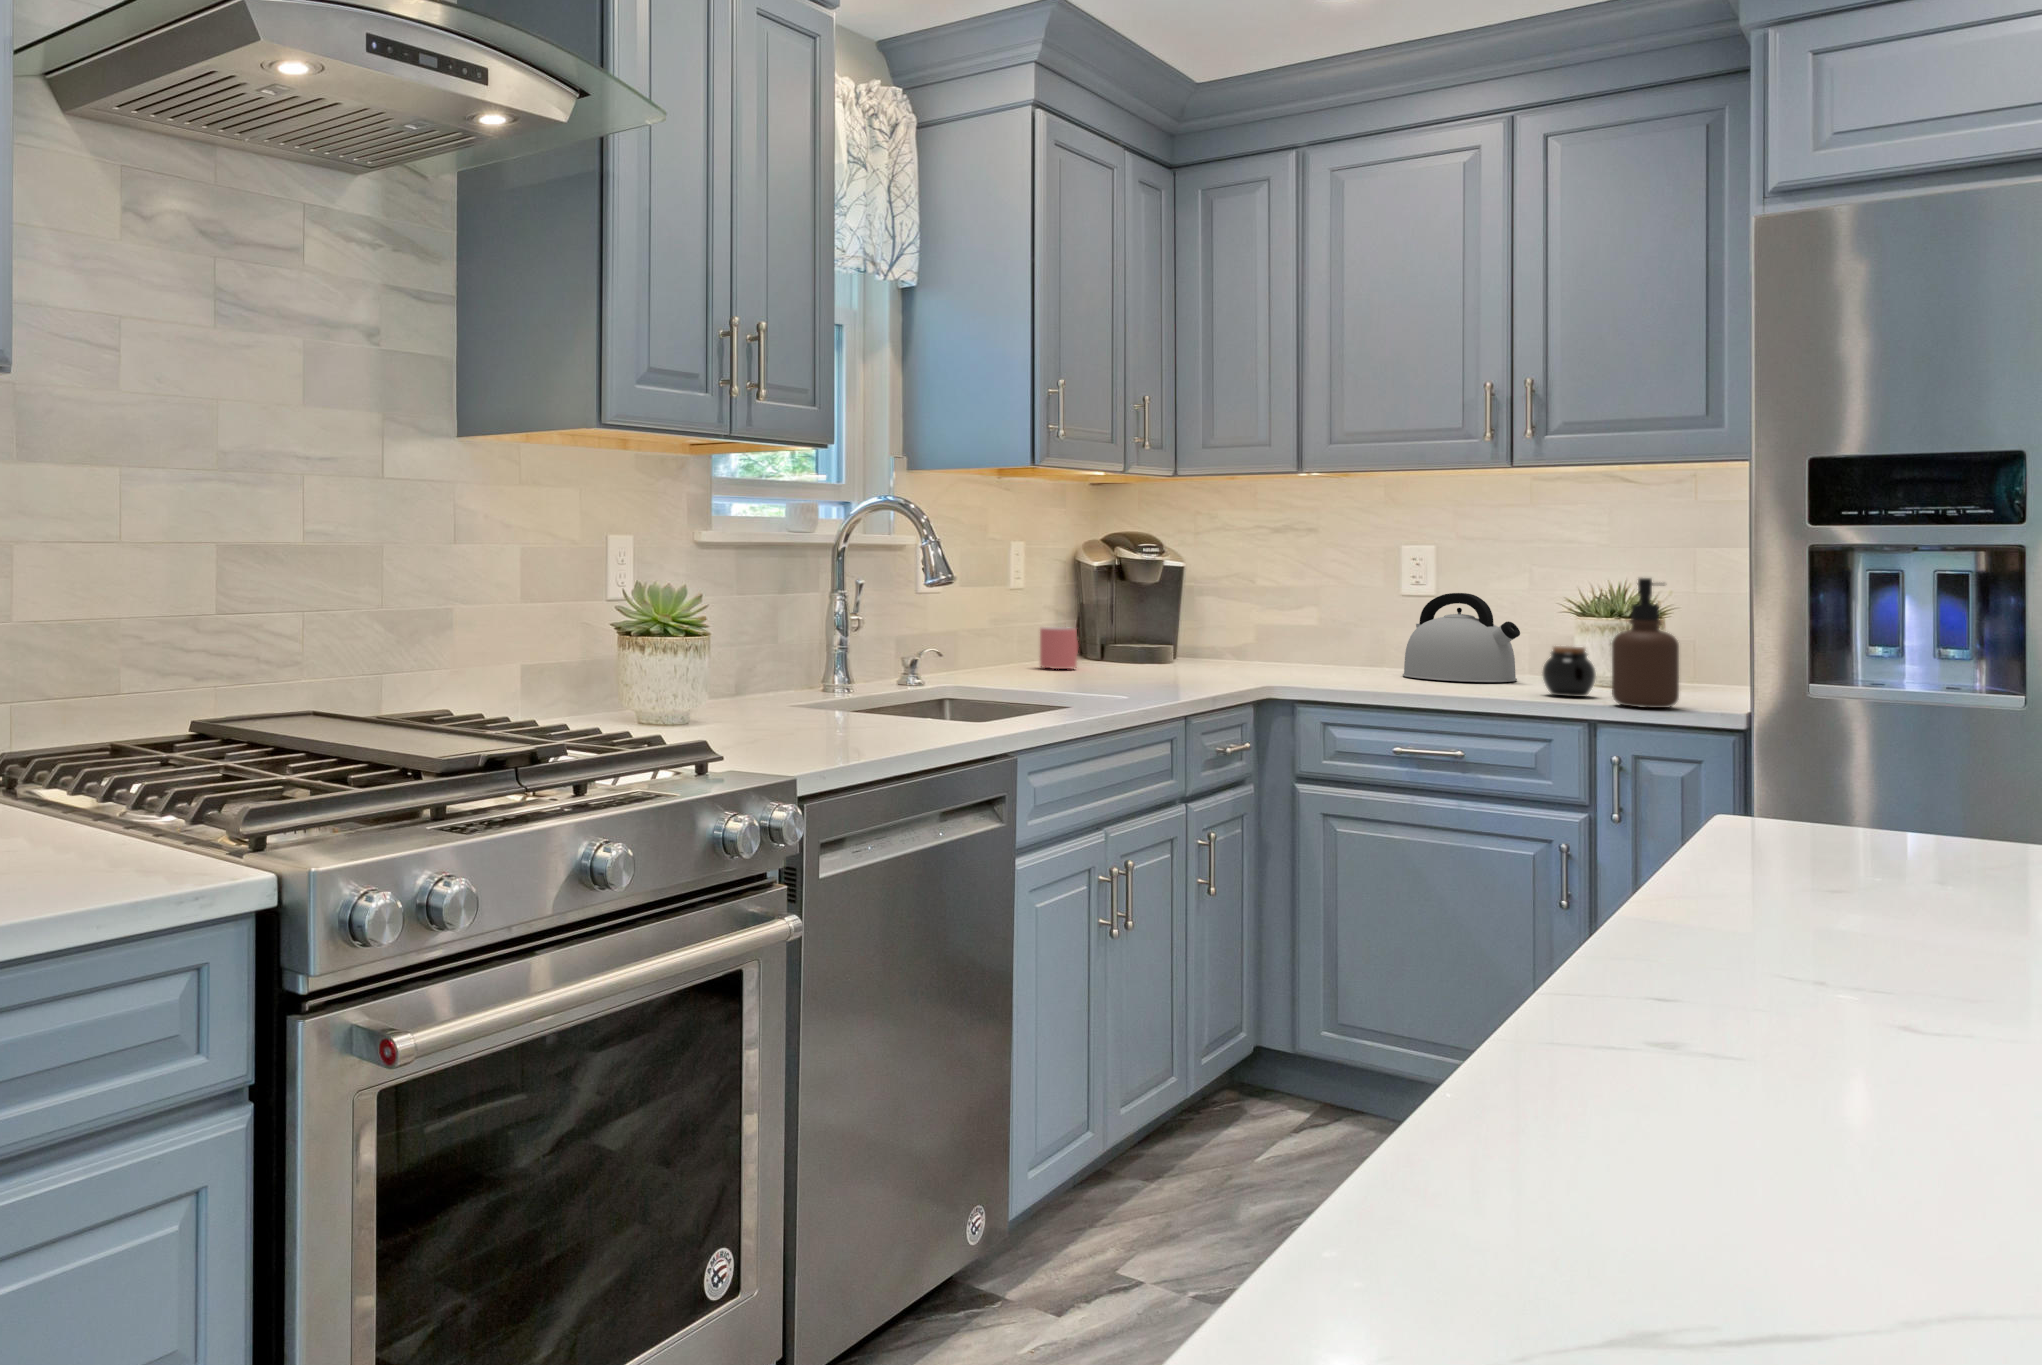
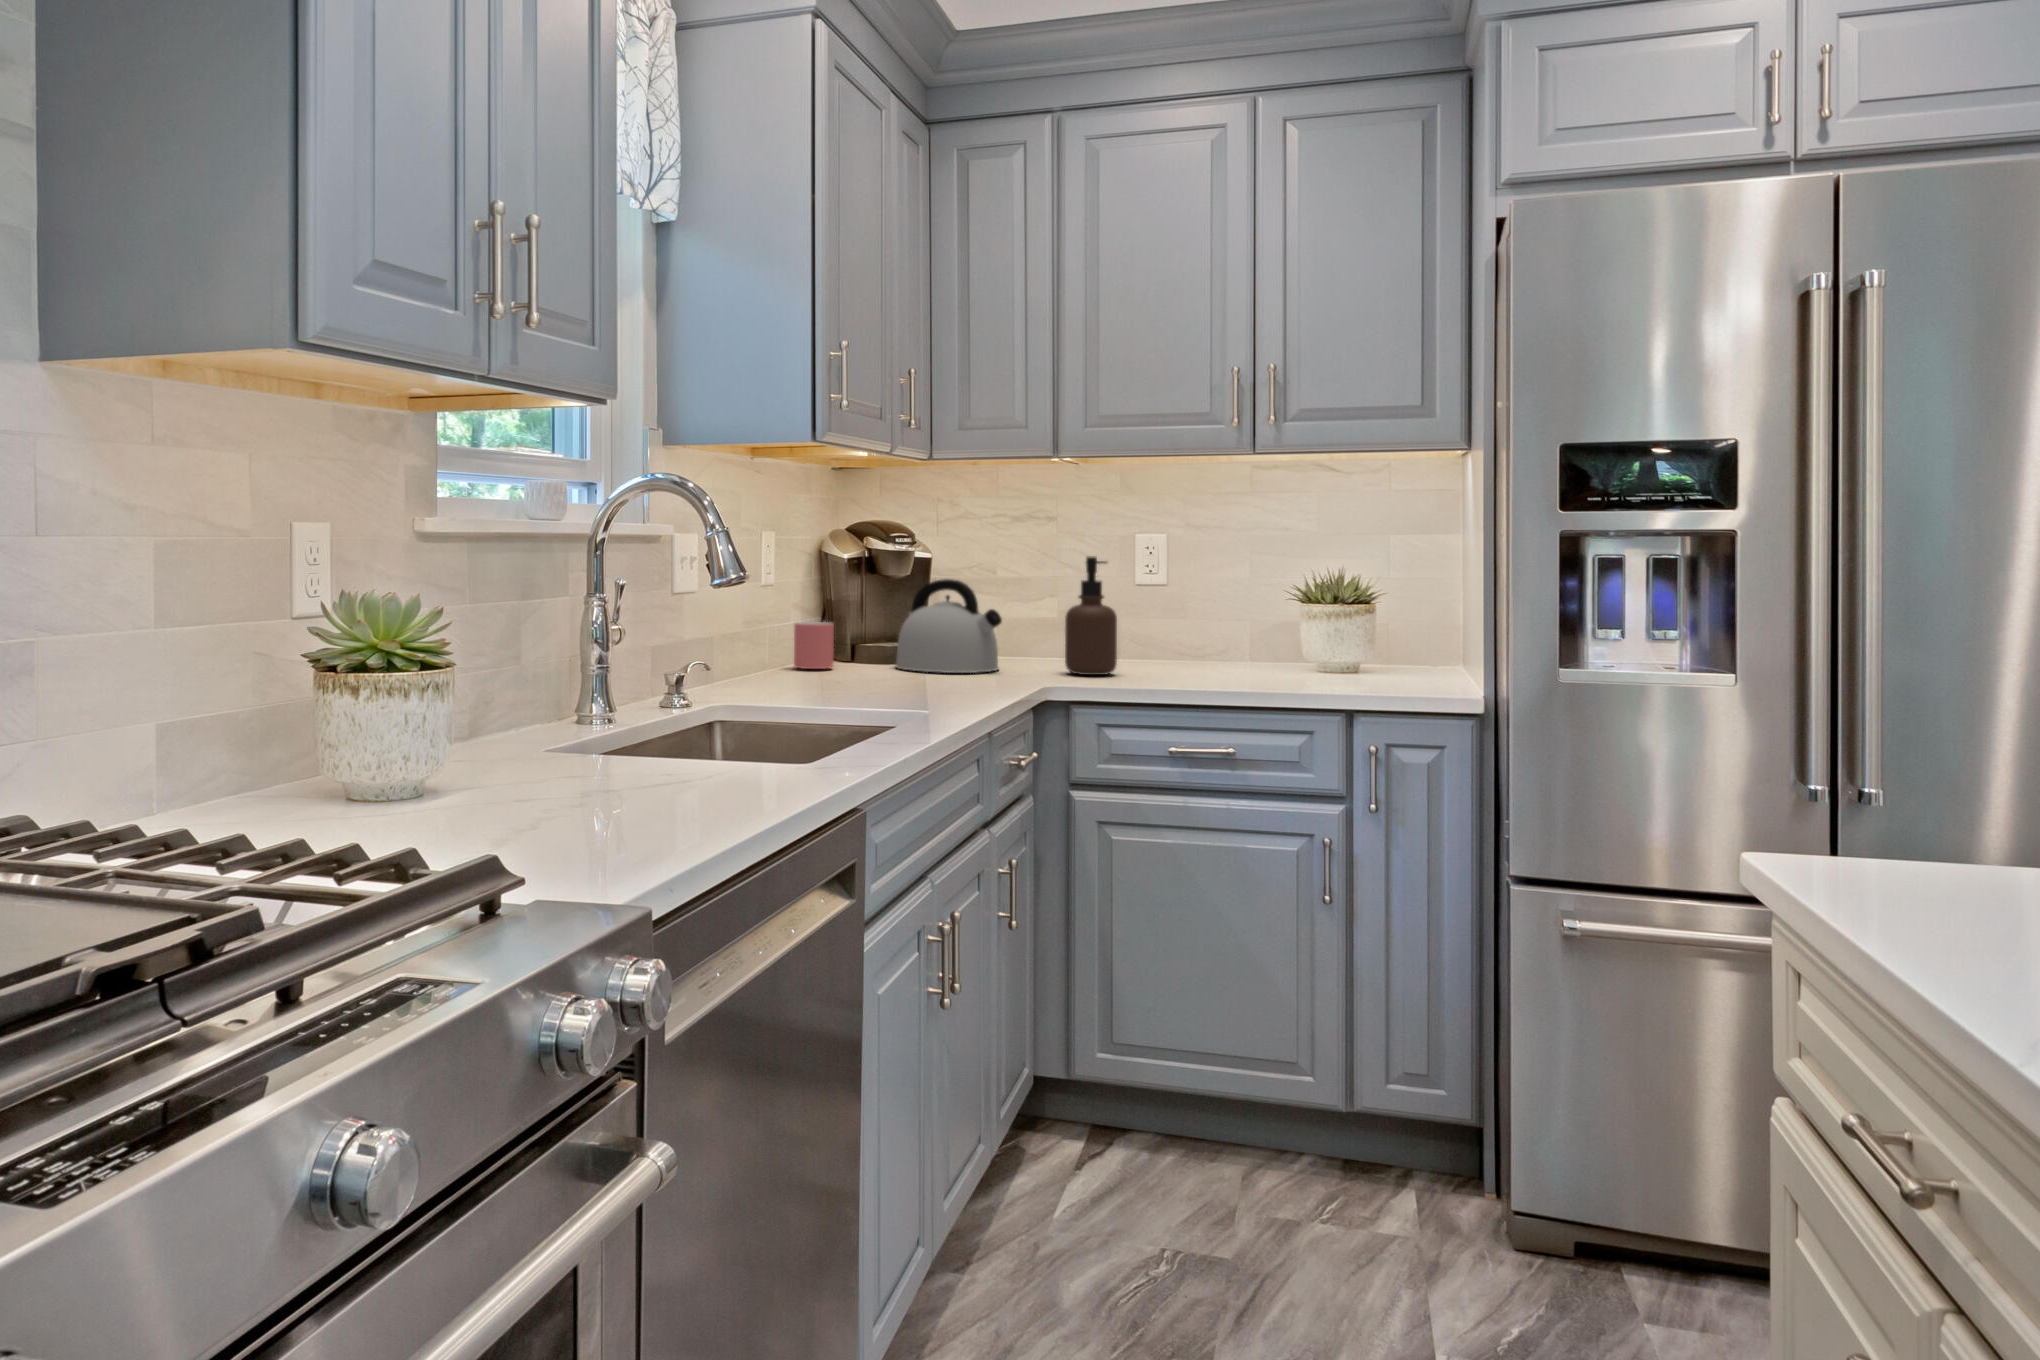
soap dispenser: present [1612,578,1679,708] -> present [1065,557,1117,675]
kettle: present [1403,593,1520,682] -> present [896,579,1002,673]
jar: present [1543,646,1596,697] -> none [1299,635,1347,687]

